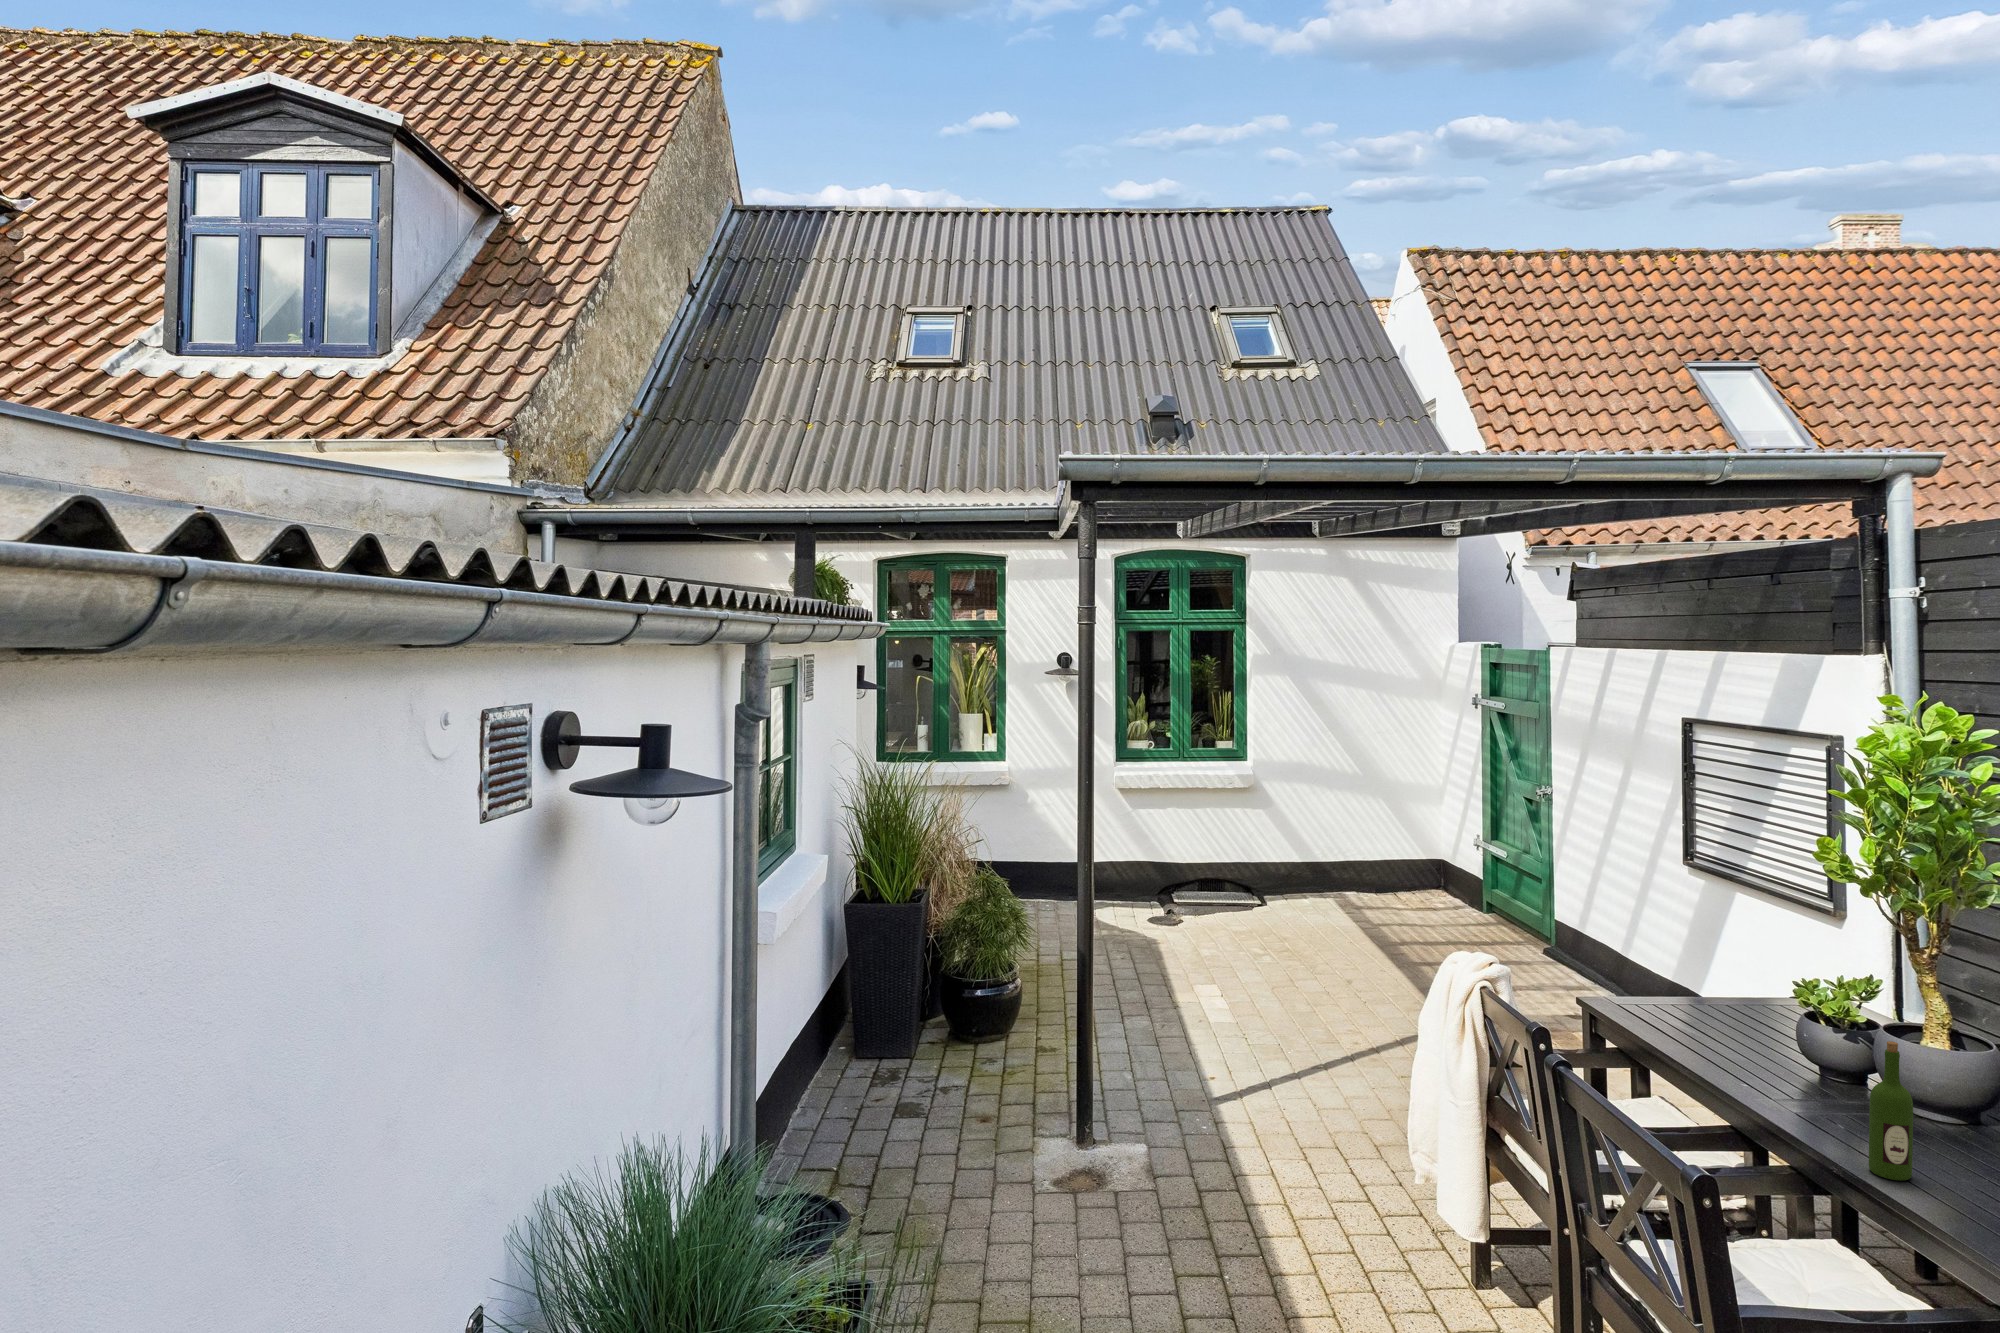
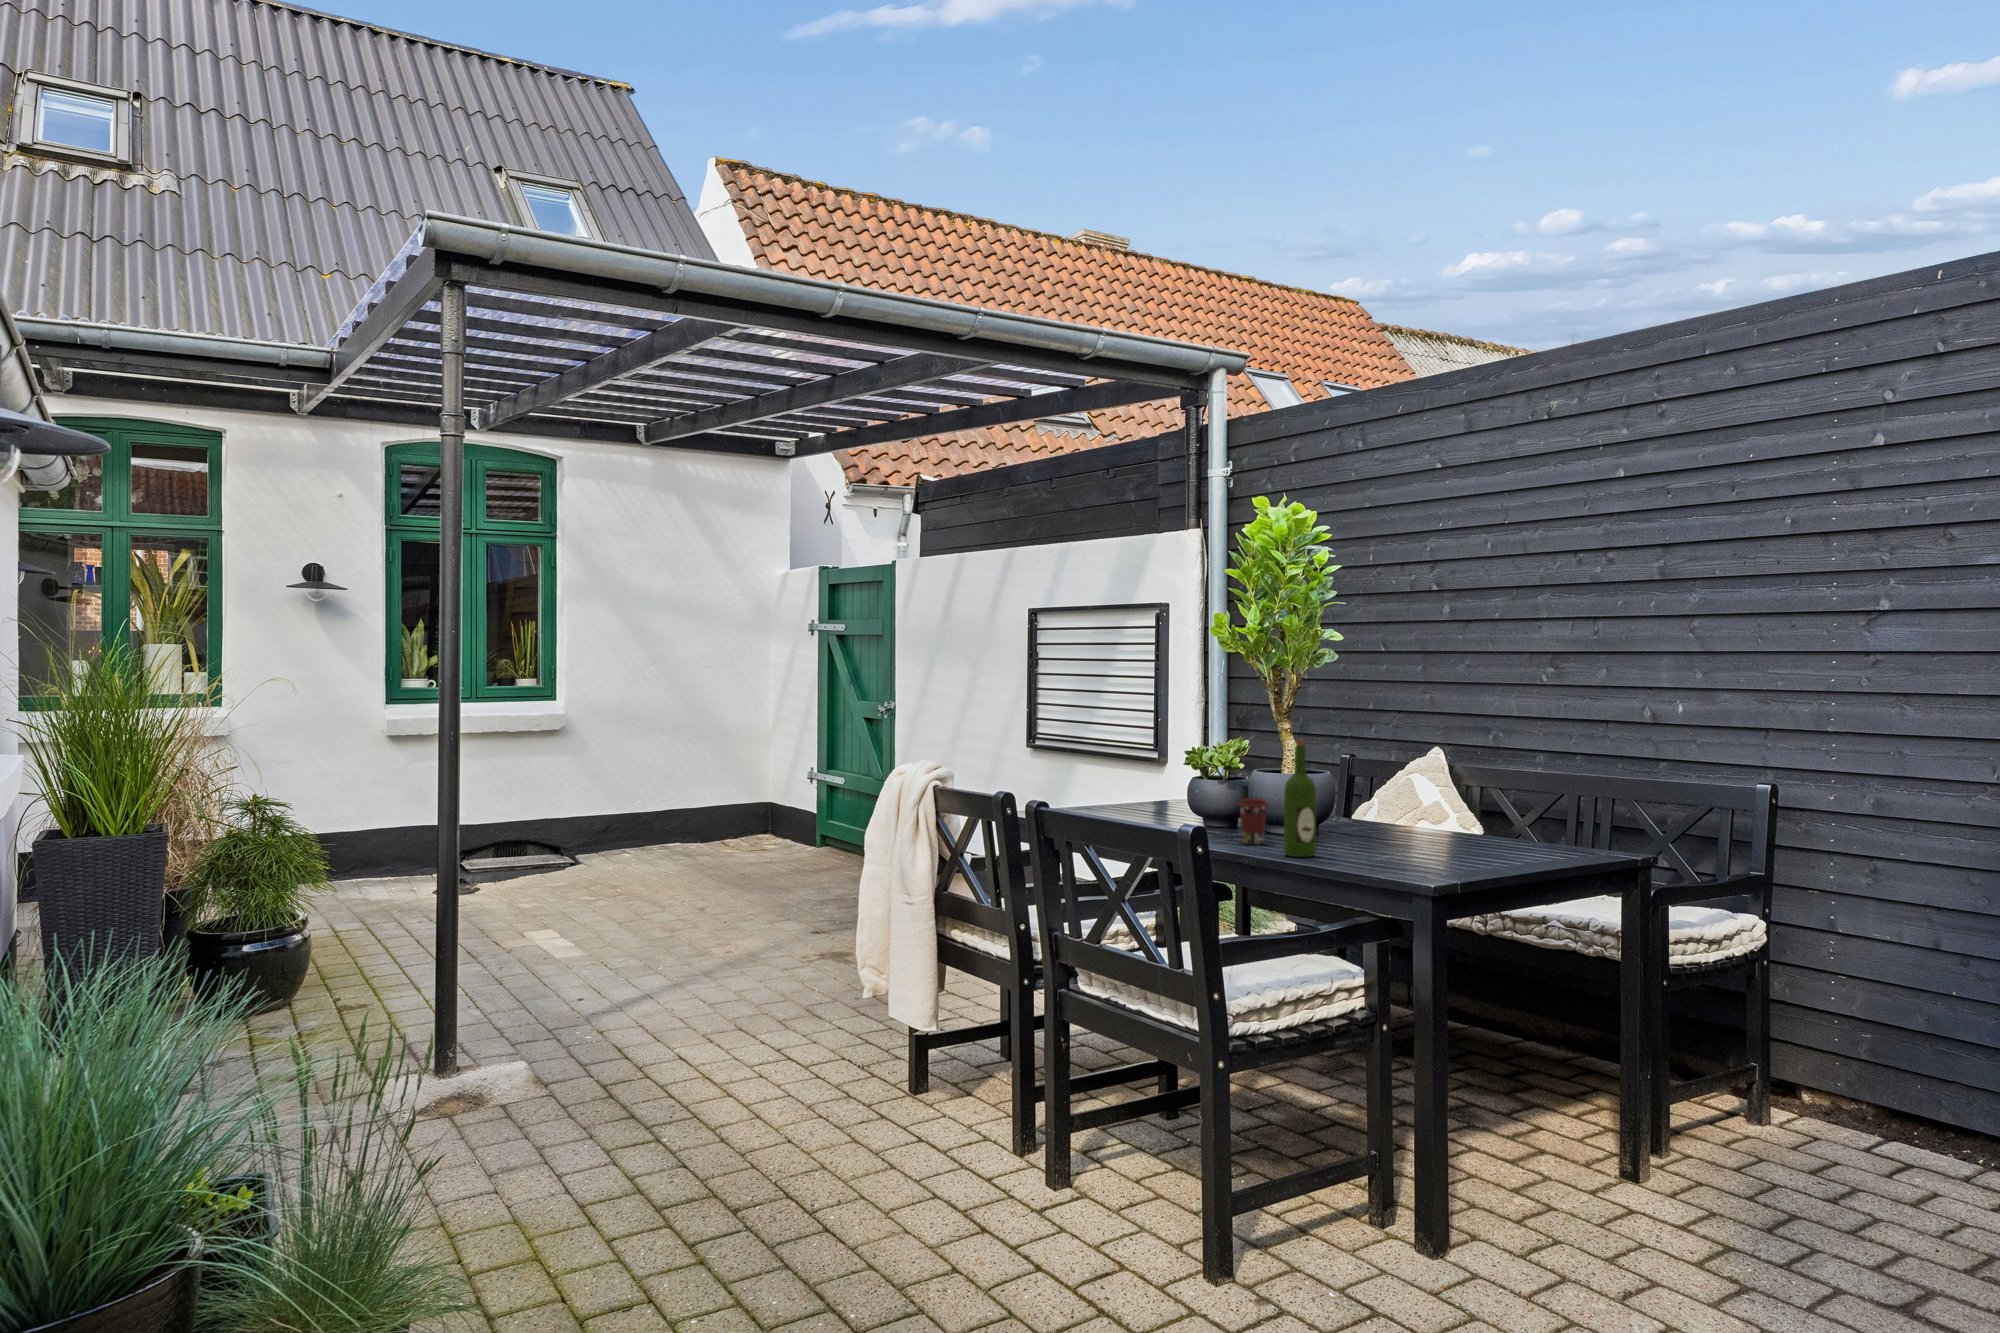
coffee cup: none [1827,1075,1868,1132] -> present [1238,798,1268,844]

